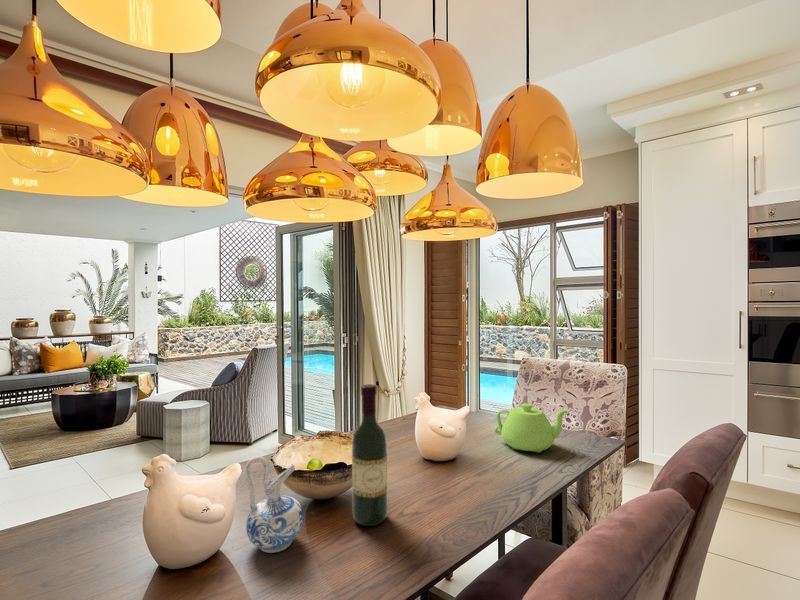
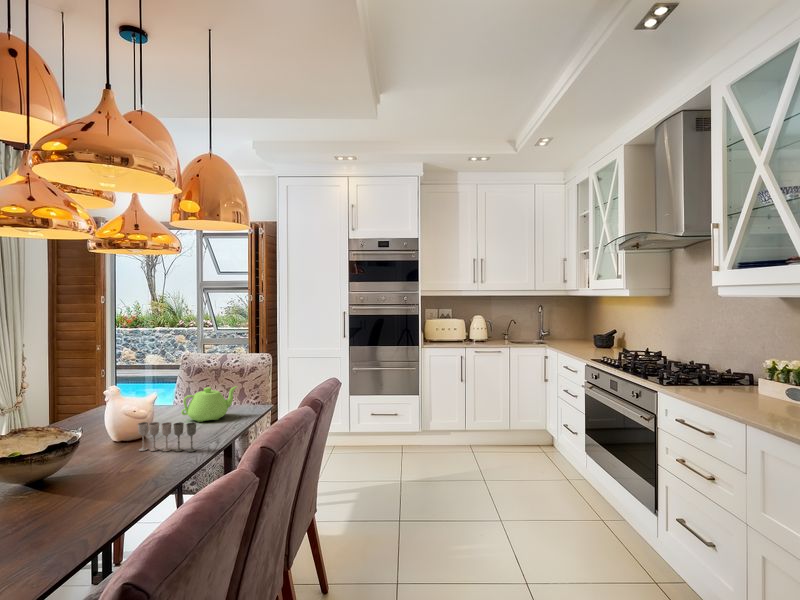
wine bottle: present [352,384,388,526] -> none [110,378,138,476]
wine glass: none [417,442,479,511] -> present [138,422,196,452]
ceramic pitcher: present [246,456,303,553] -> none [38,438,87,504]

